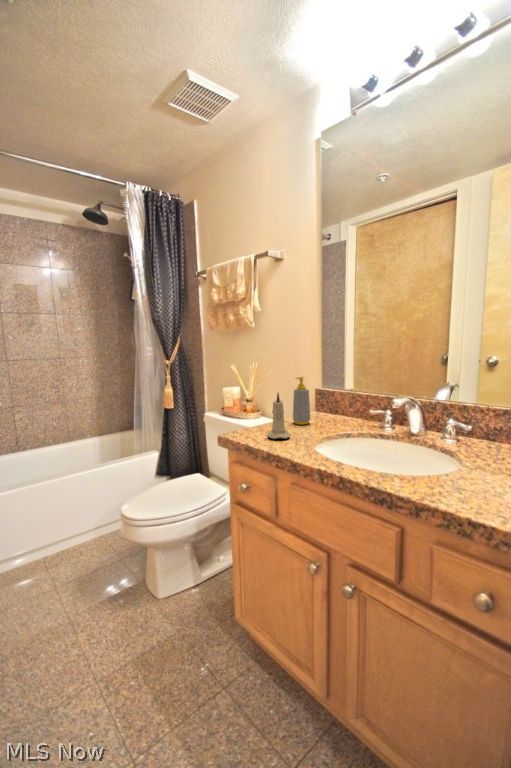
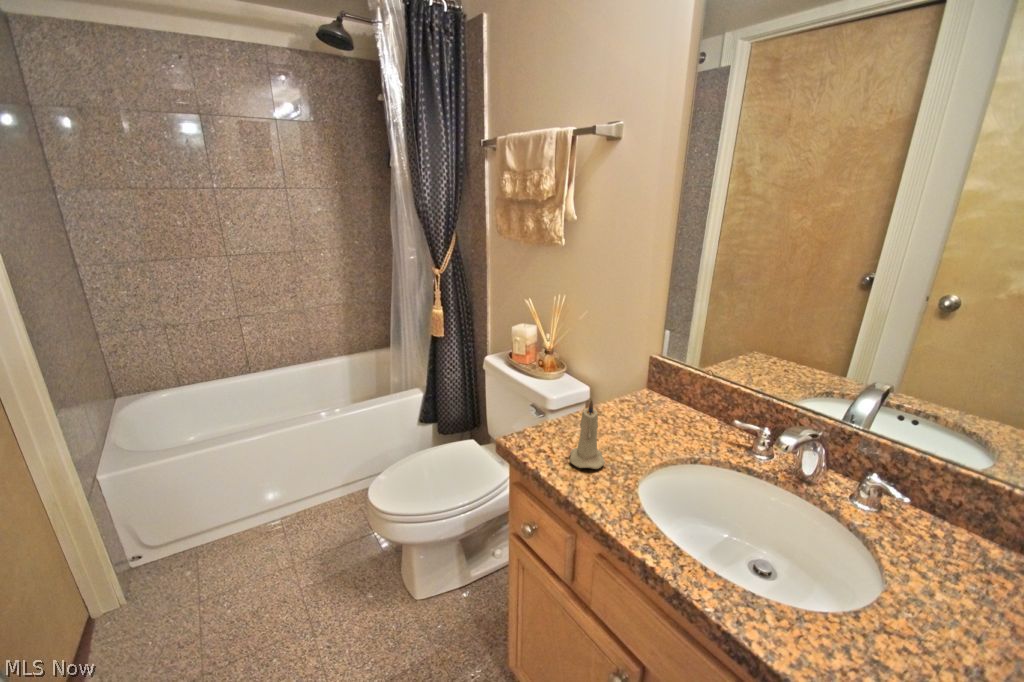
soap bottle: present [293,376,310,425] -> none [610,356,640,428]

